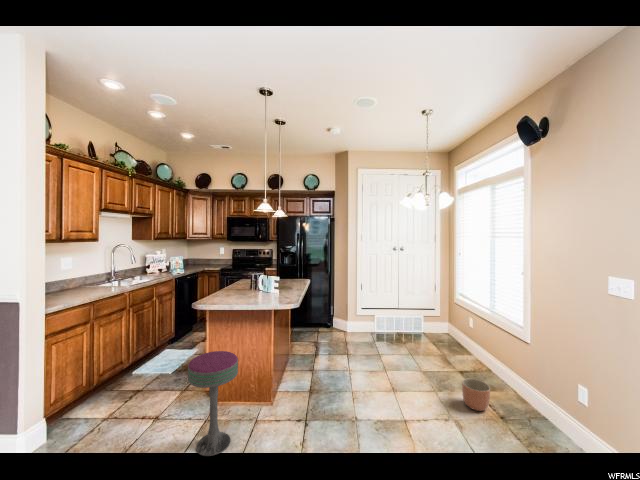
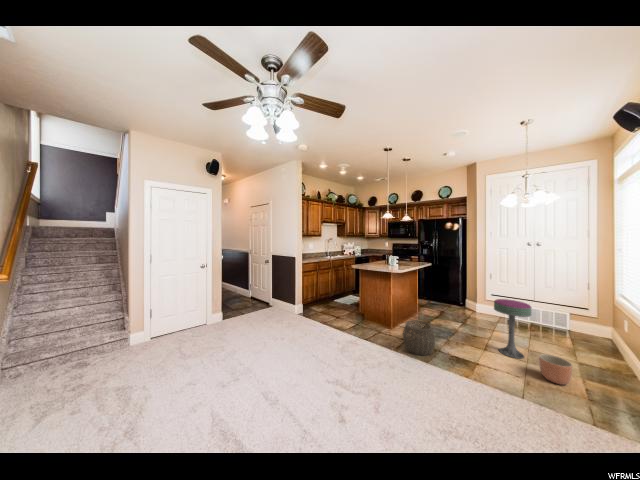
bar stool: present [188,351,238,456] -> present [494,299,532,359]
woven basket: none [326,384,374,448] -> present [403,320,435,355]

